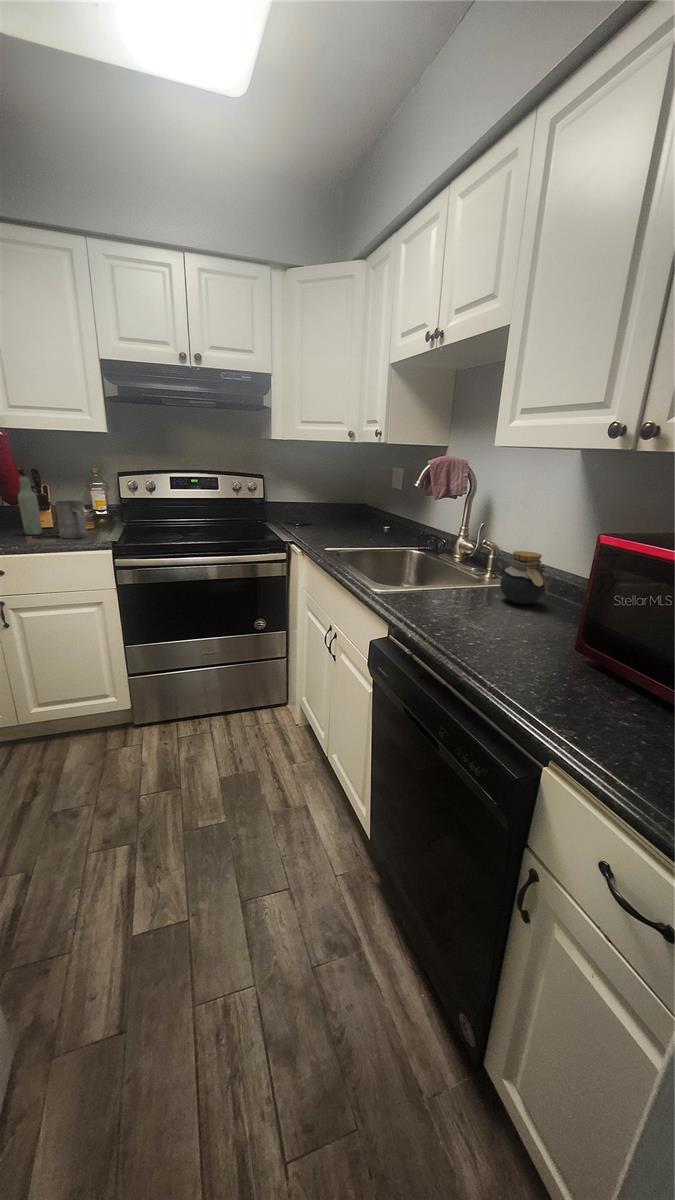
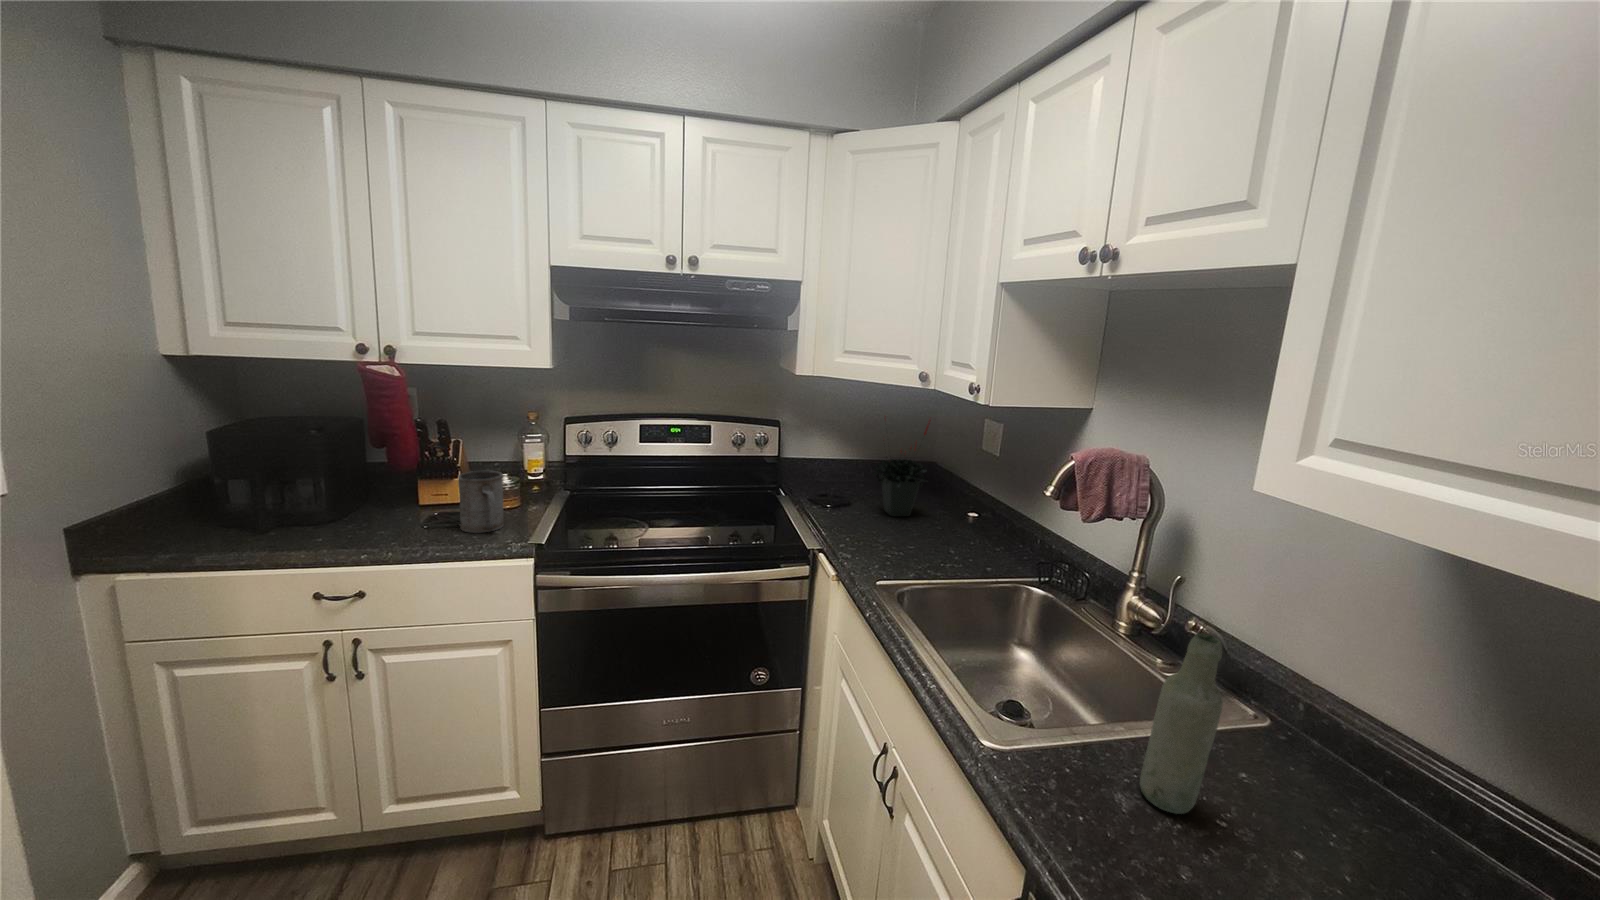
potted plant: none [325,461,360,529] -> present [873,420,931,516]
bottle: present [18,476,42,535] -> present [1140,633,1223,814]
jar: present [500,551,549,604] -> none [1265,691,1400,818]

